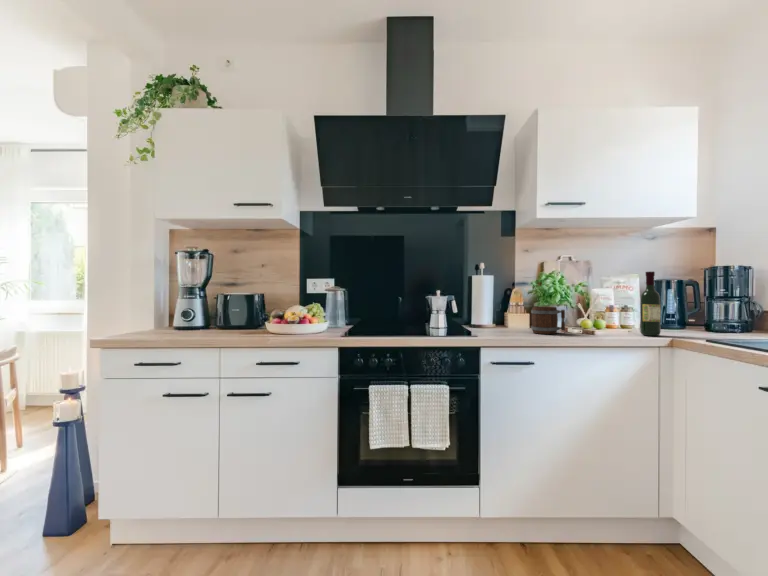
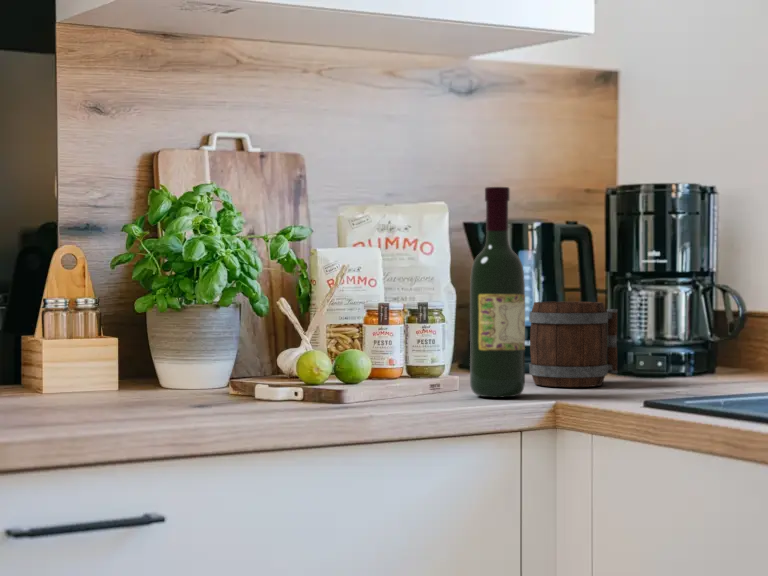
mug: present [531,307,565,334] -> present [529,302,618,387]

